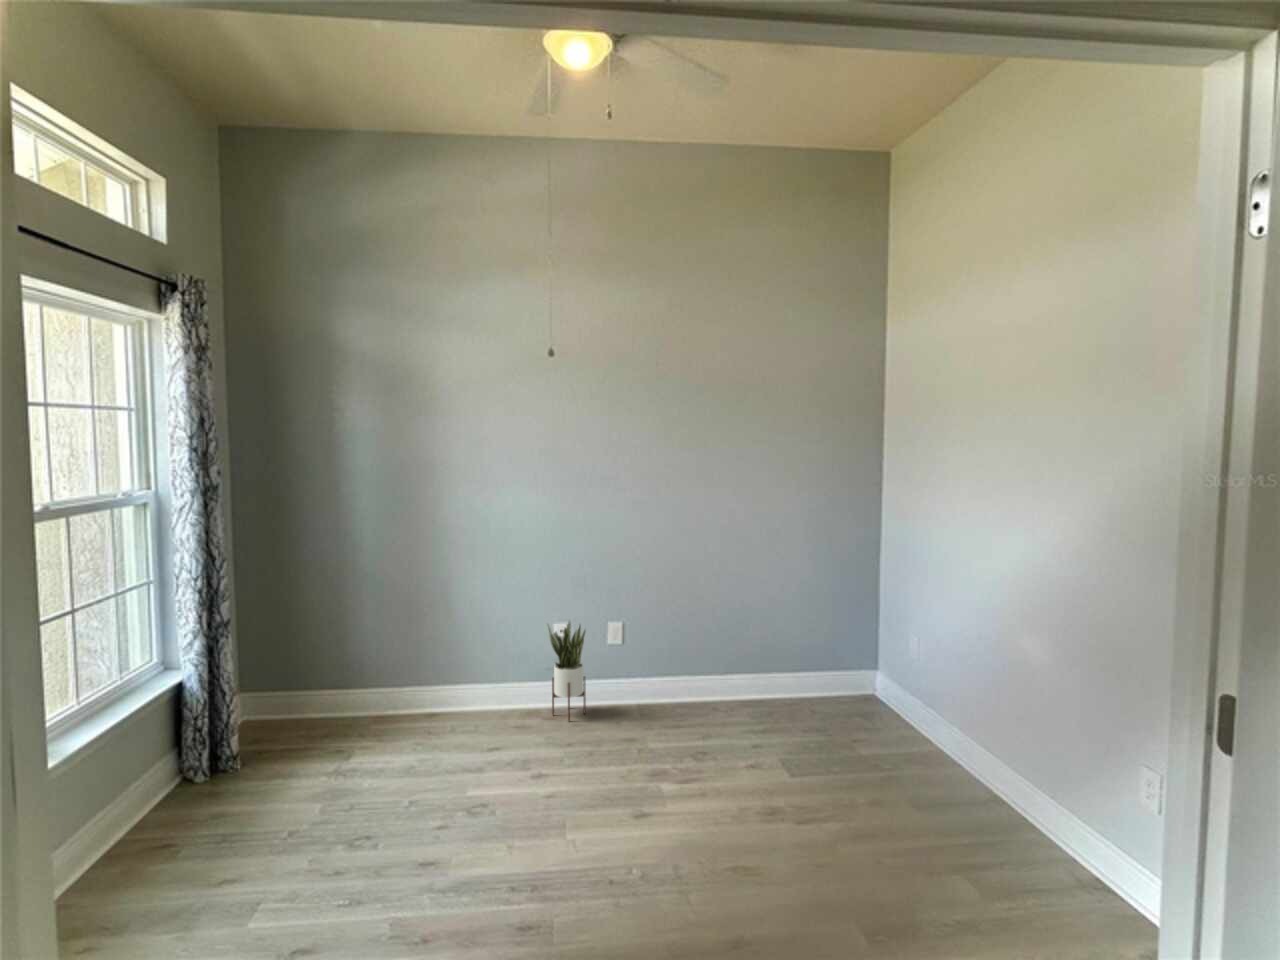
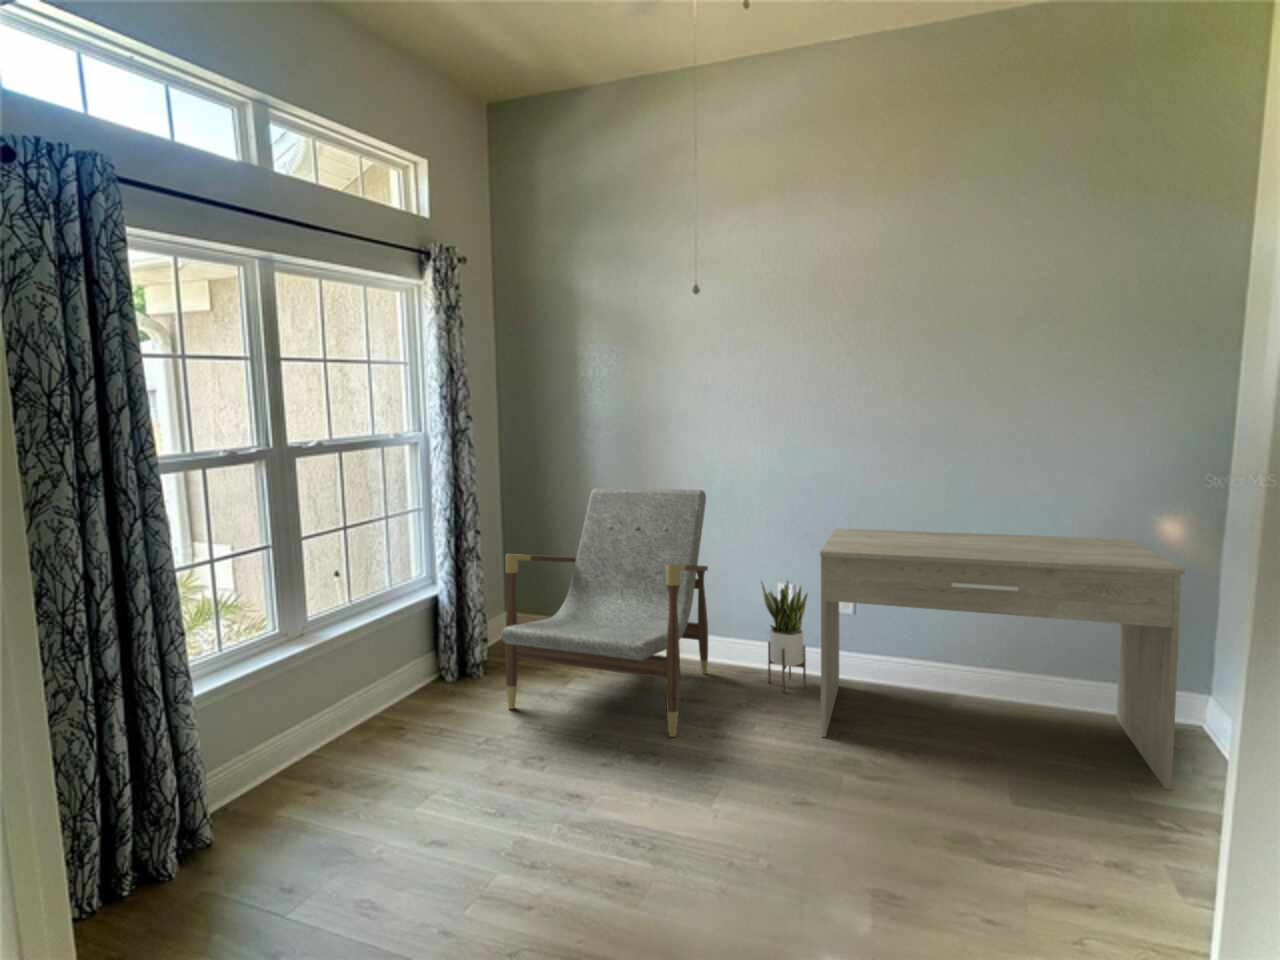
armchair: none [292,541,501,796] -> present [501,488,708,737]
desk: none [608,566,856,755] -> present [820,529,1185,790]

